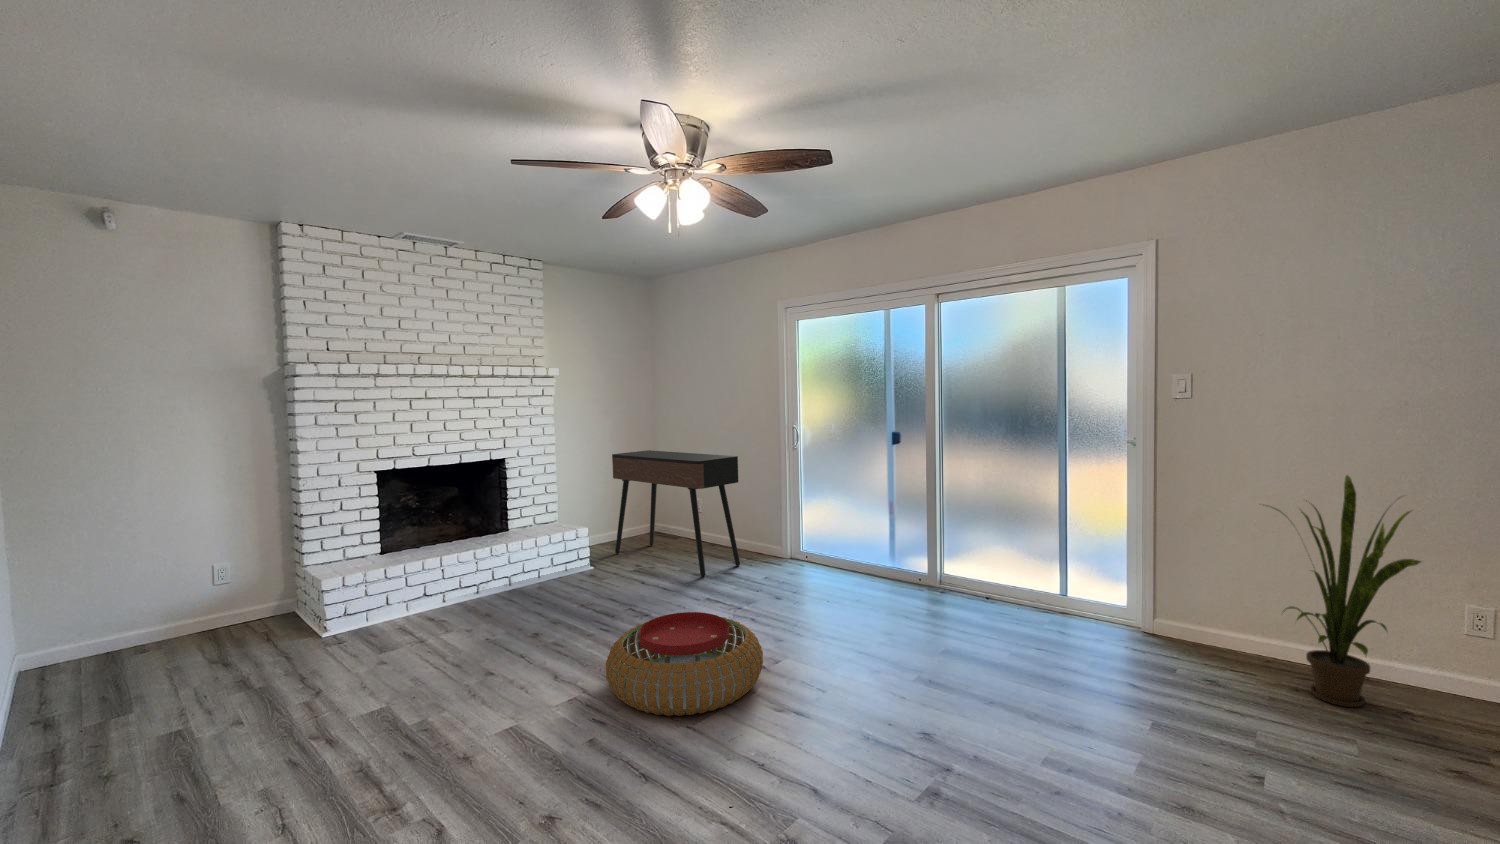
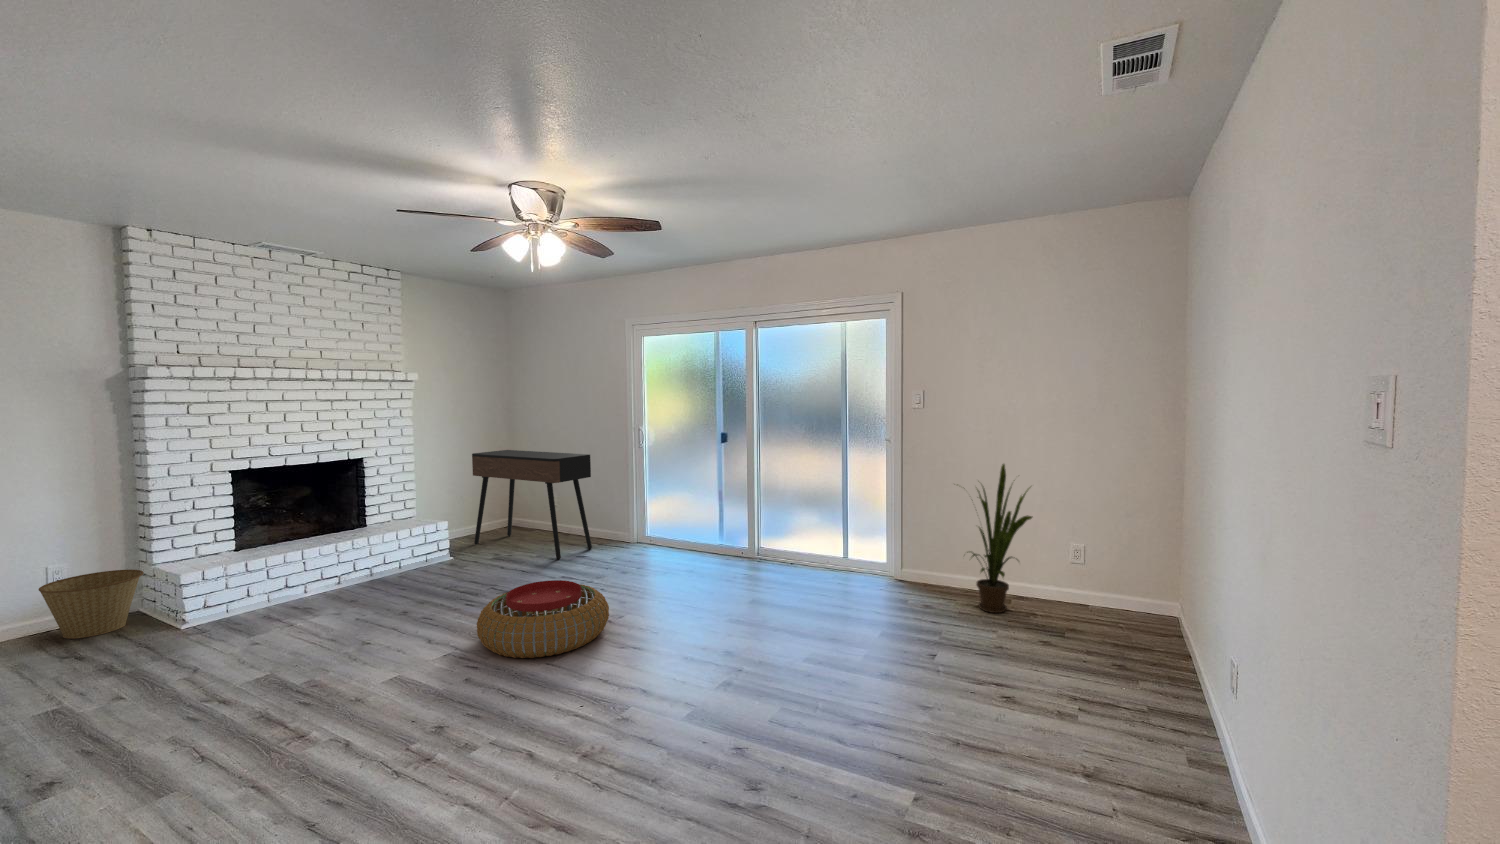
basket: none [202,571,295,640] -> present [39,570,144,639]

